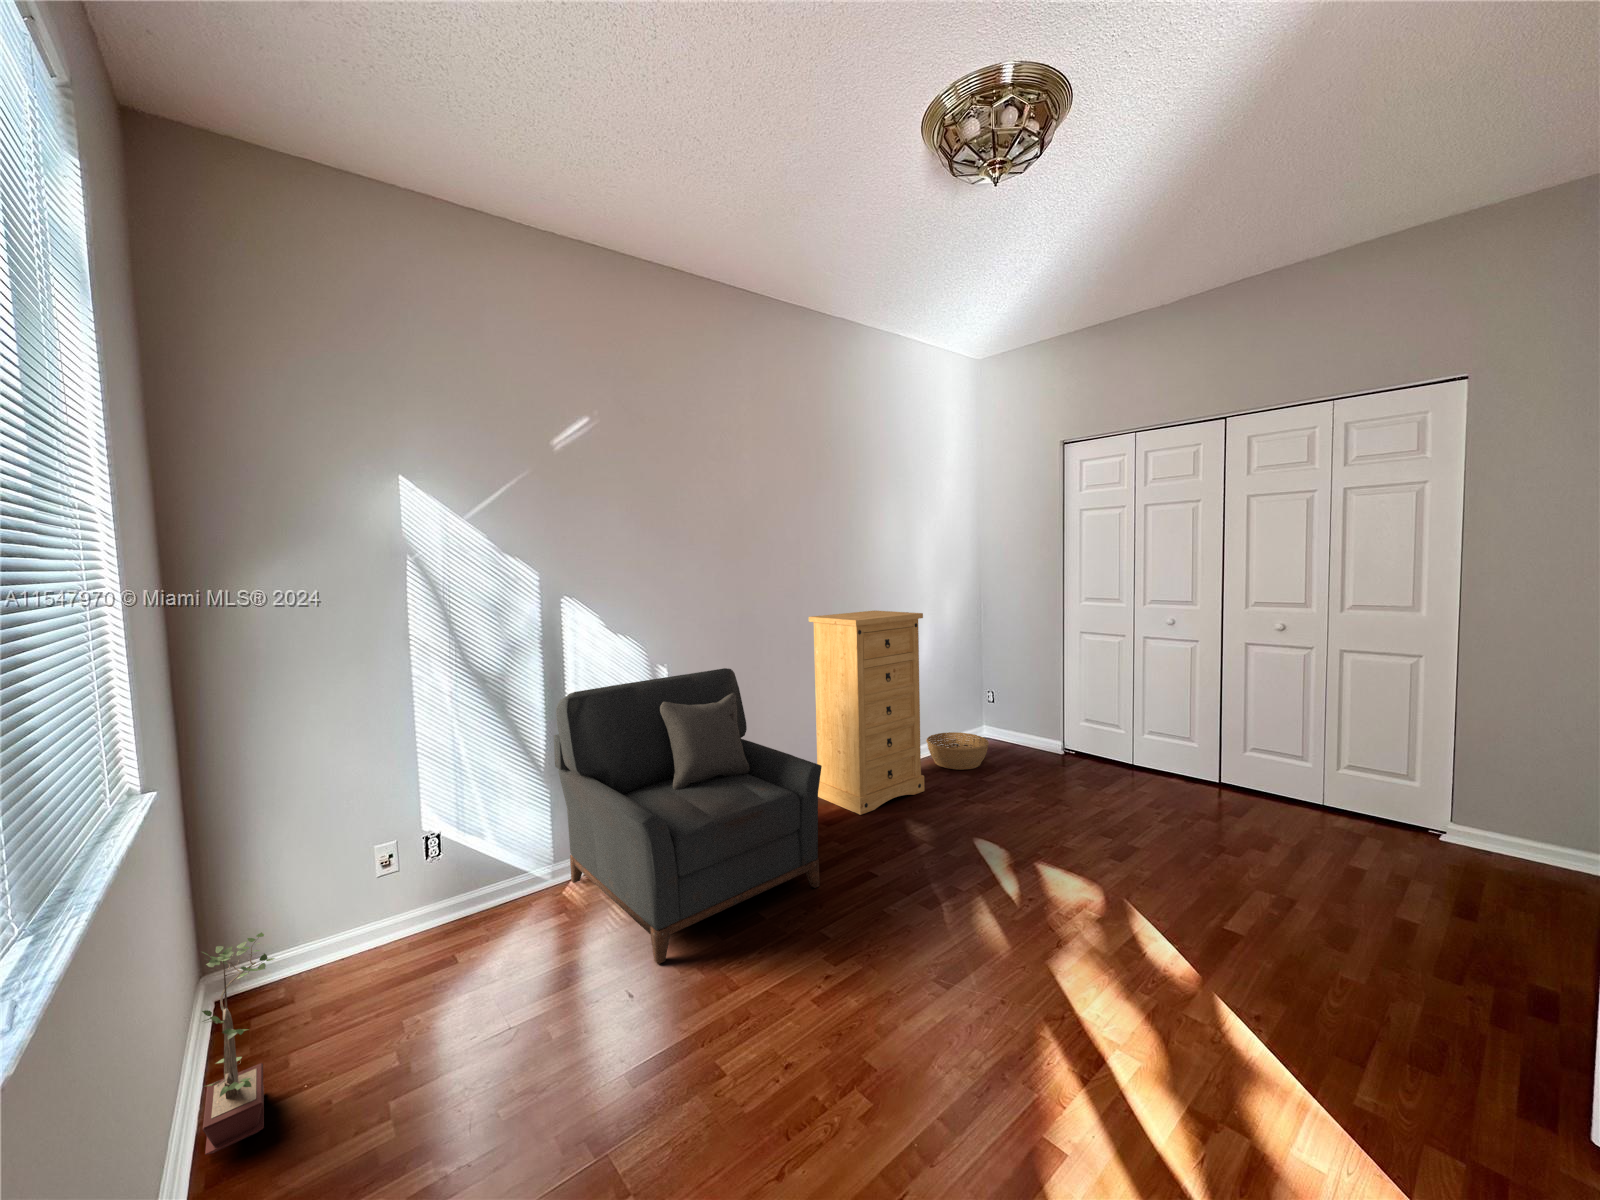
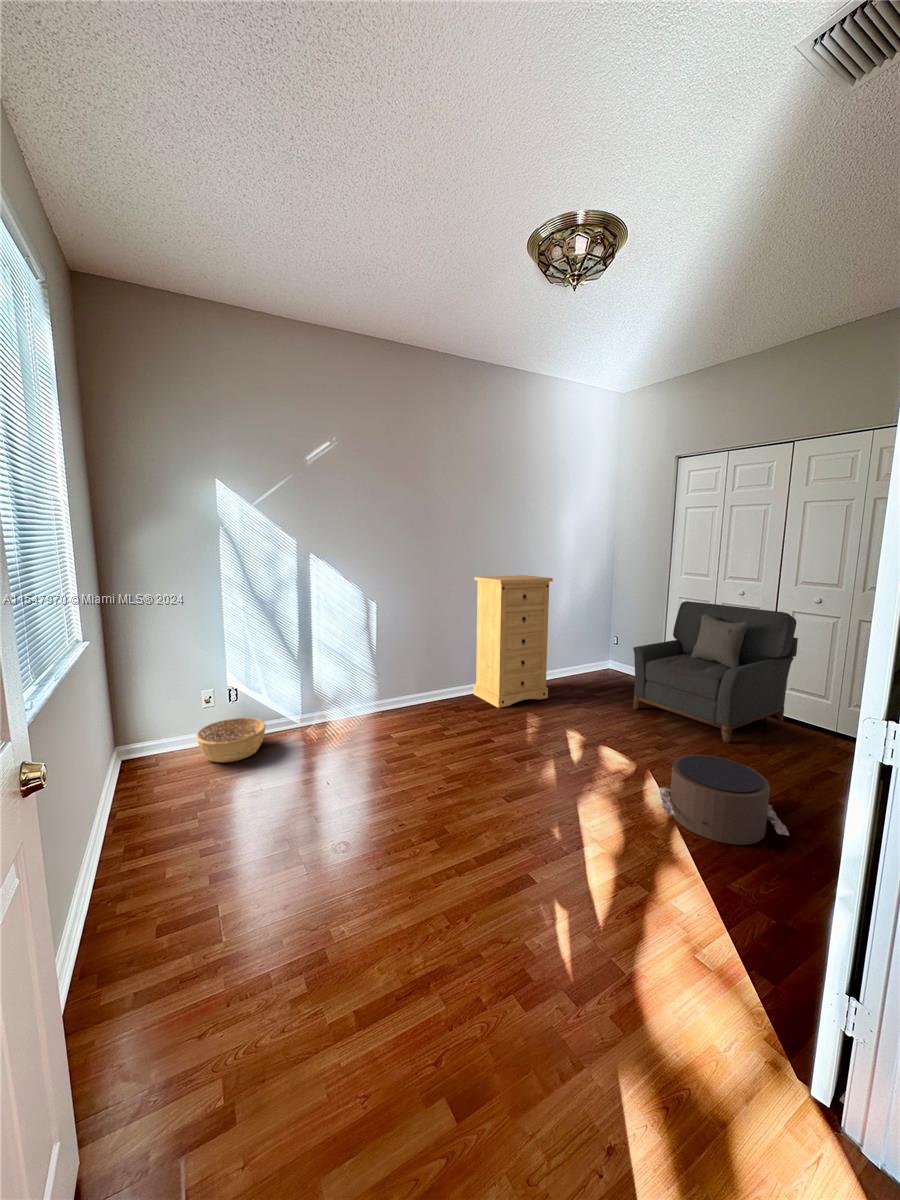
armchair: present [554,668,822,964] -> present [633,601,798,743]
basket: present [926,732,989,770] -> present [196,718,266,763]
pouf: none [1163,870,1383,1016] -> present [660,755,789,845]
potted plant: present [202,932,275,1155] -> none [107,723,147,820]

